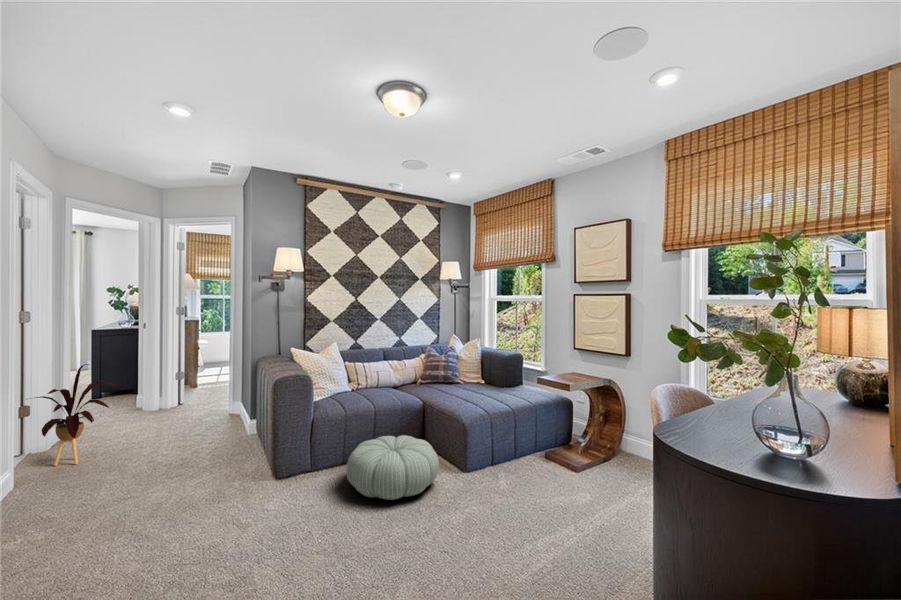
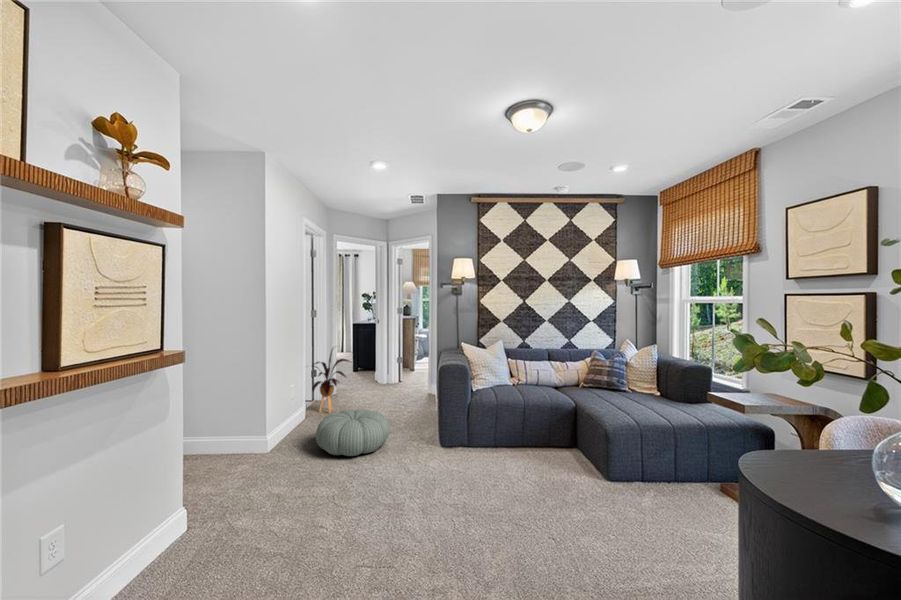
pouf: present [346,435,439,500] -> present [316,409,390,456]

